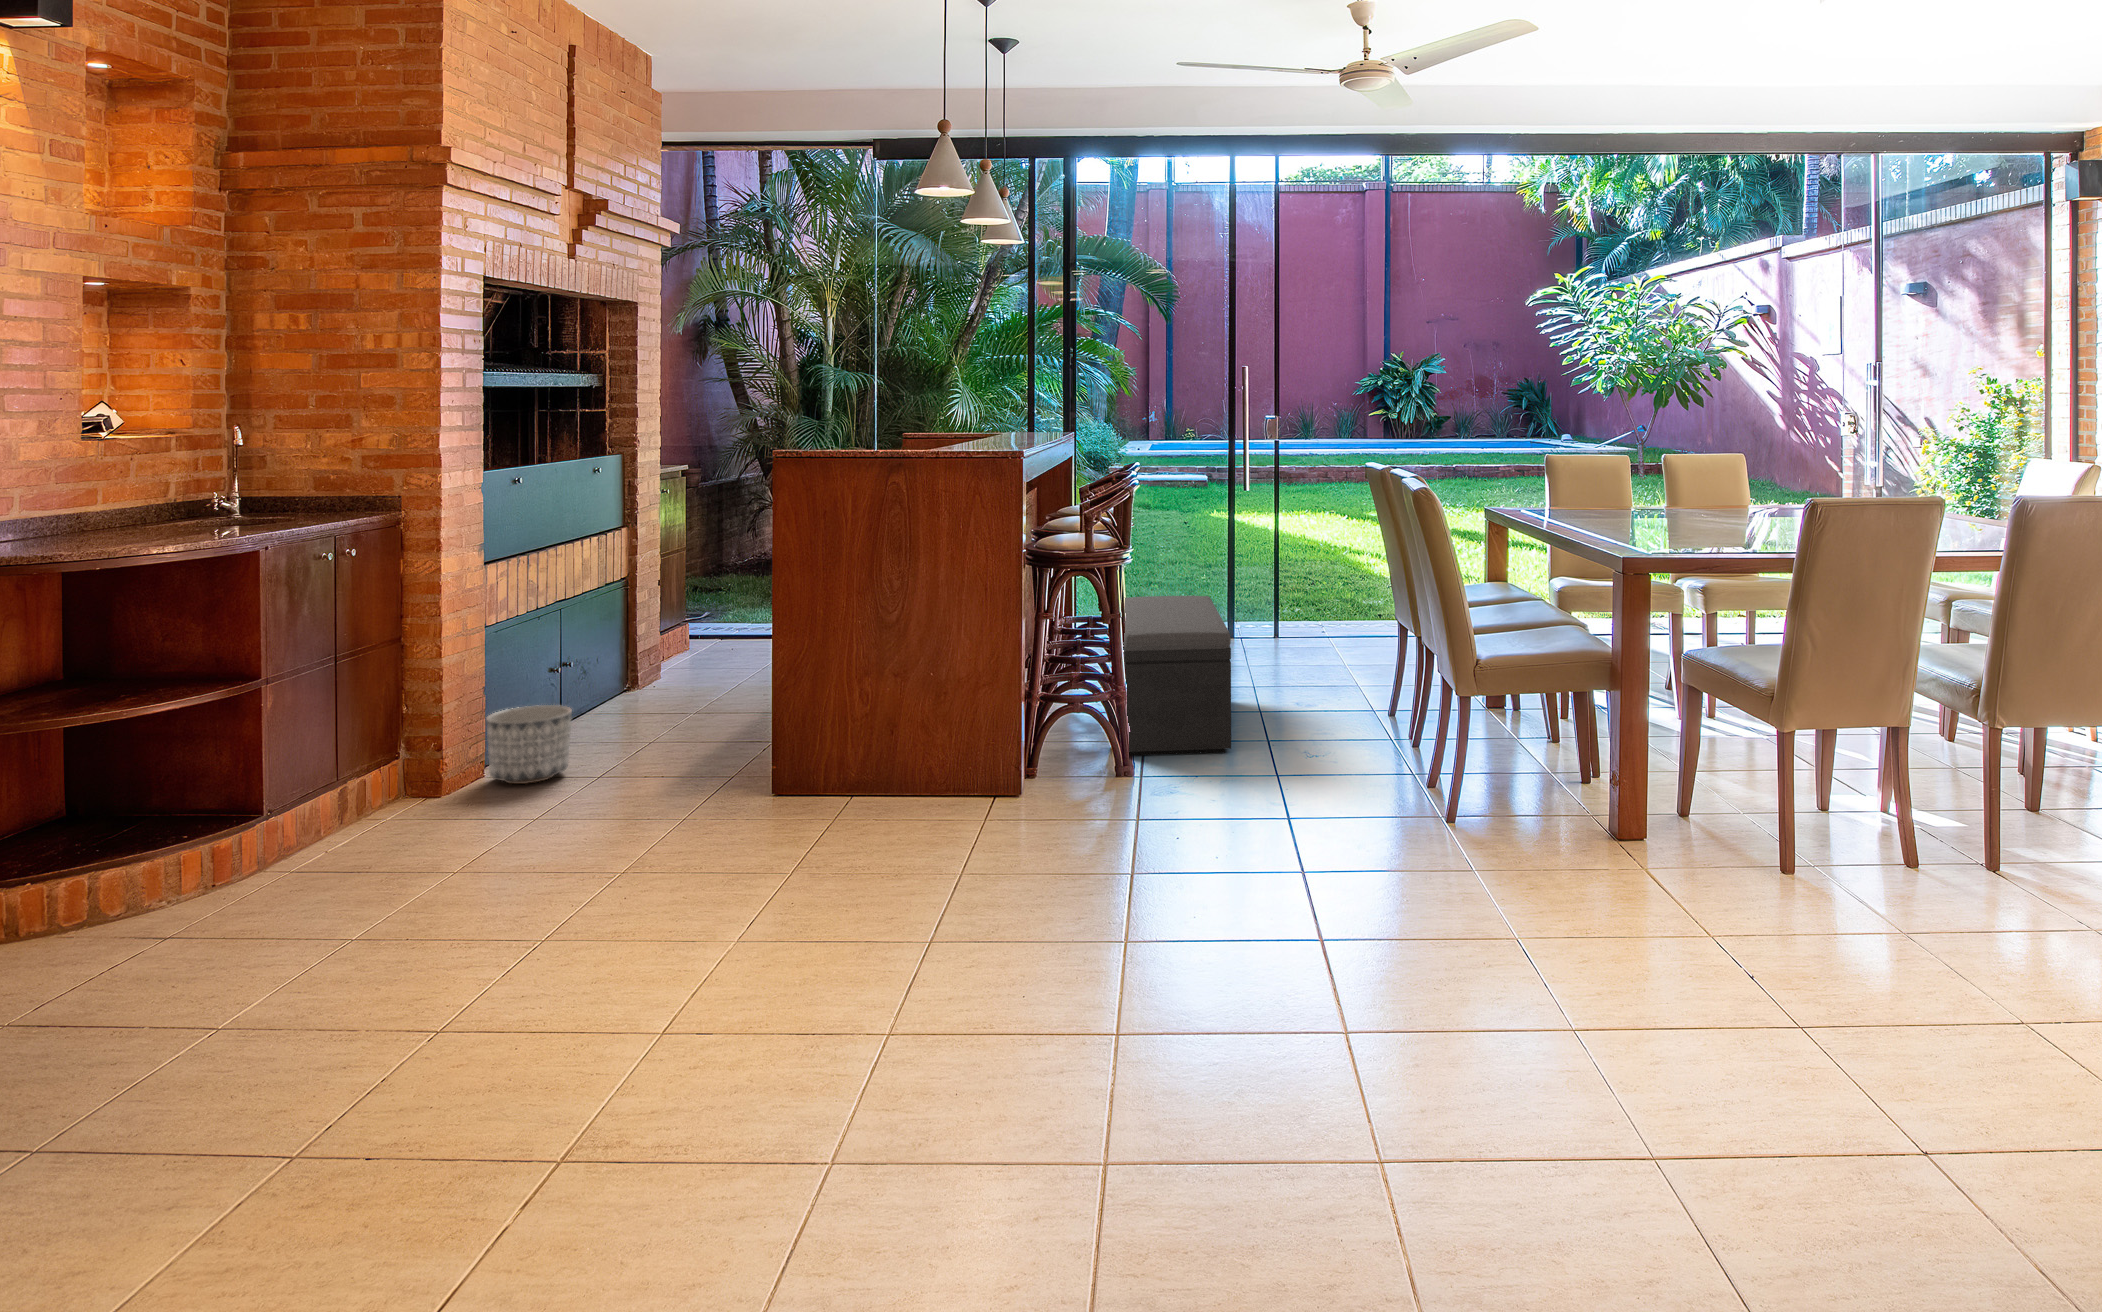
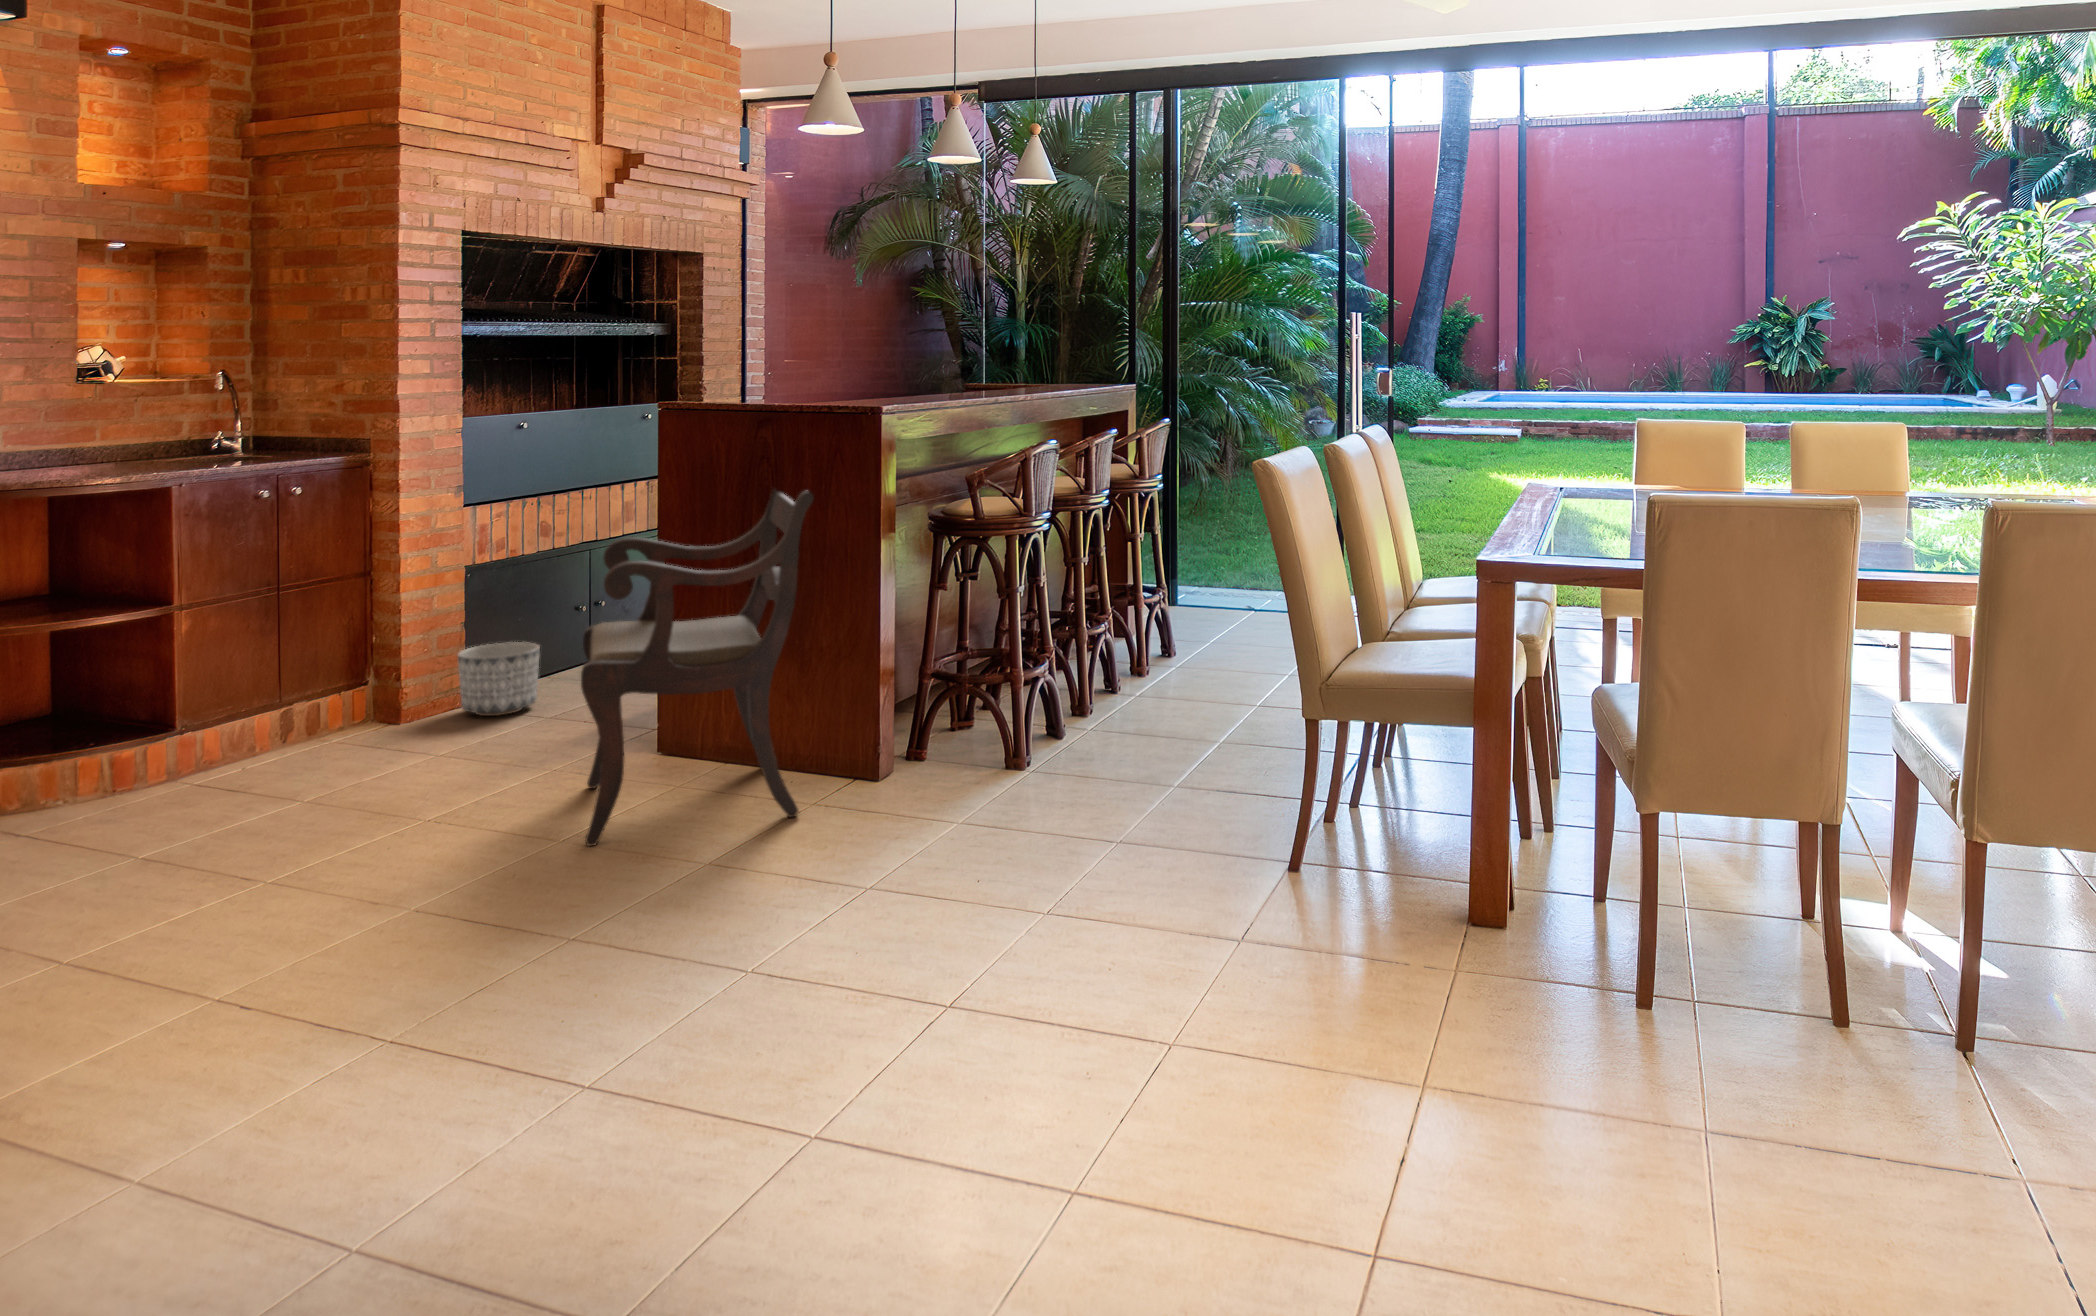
armchair: none [753,517,1019,872] -> present [581,489,813,846]
storage bench: present [1123,596,1231,756] -> none [1032,569,1215,752]

